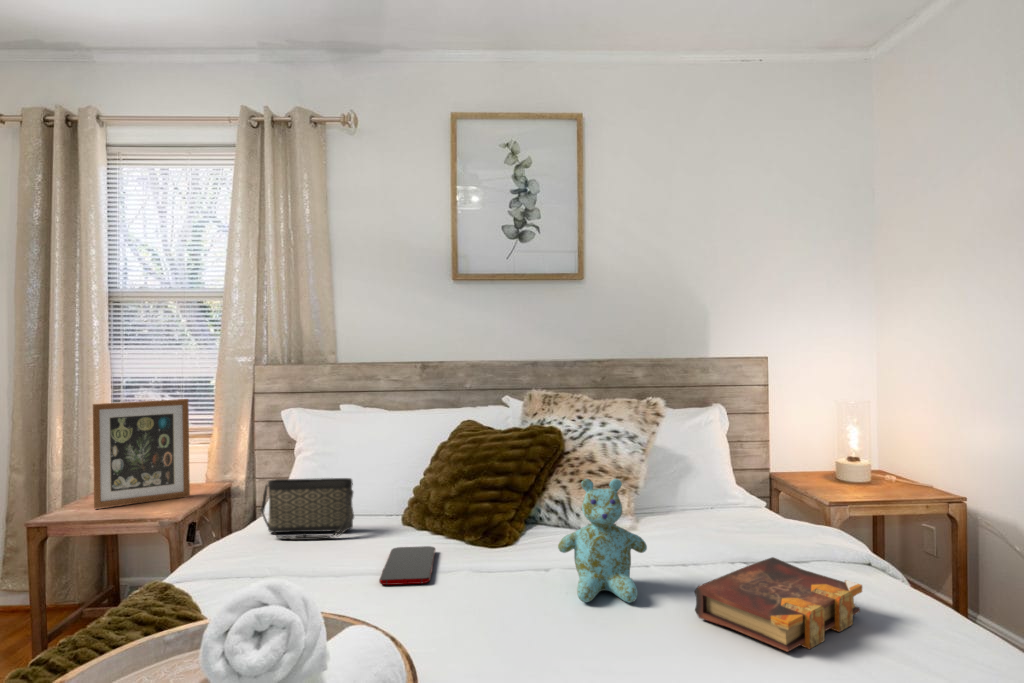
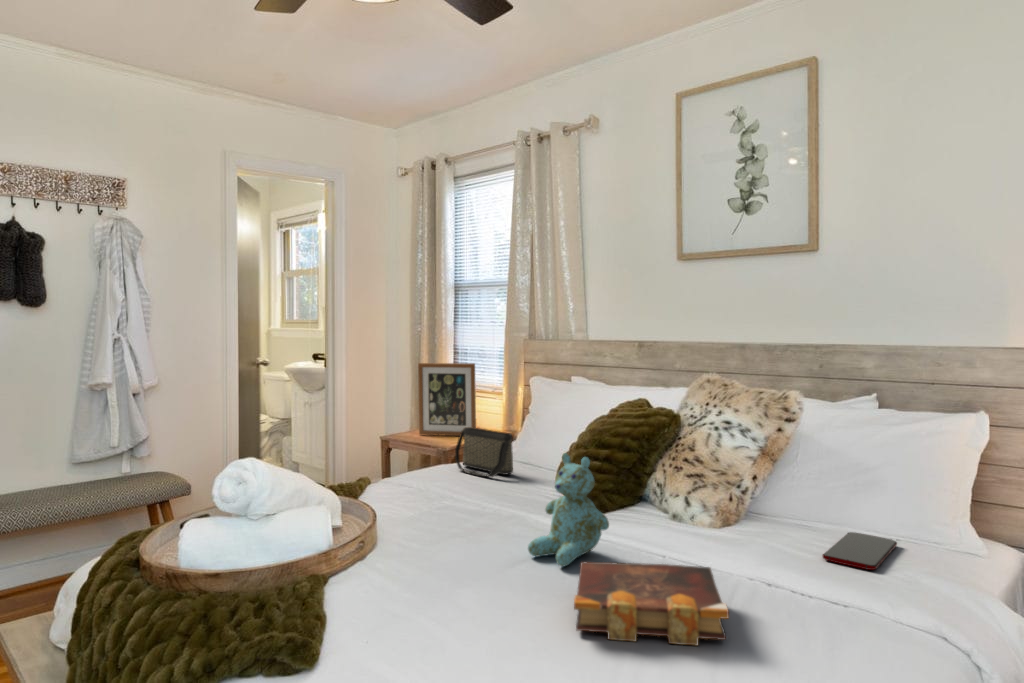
smartphone: present [379,546,435,585] -> present [822,532,897,570]

